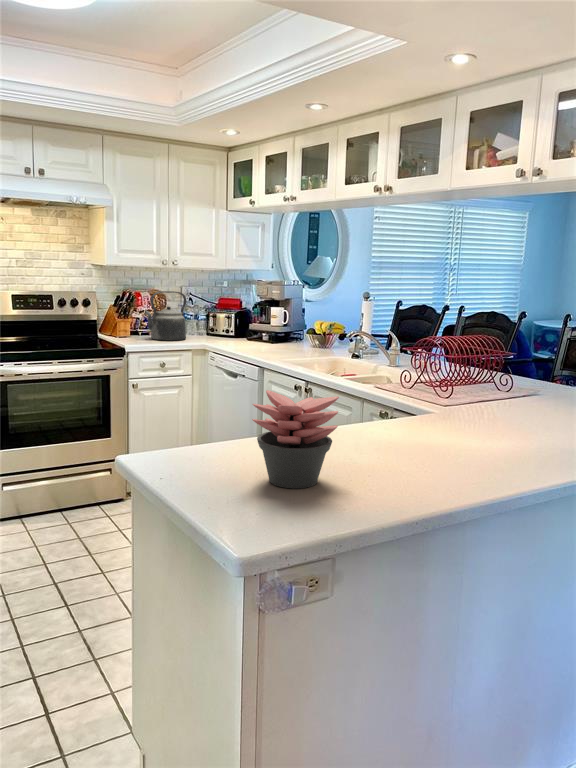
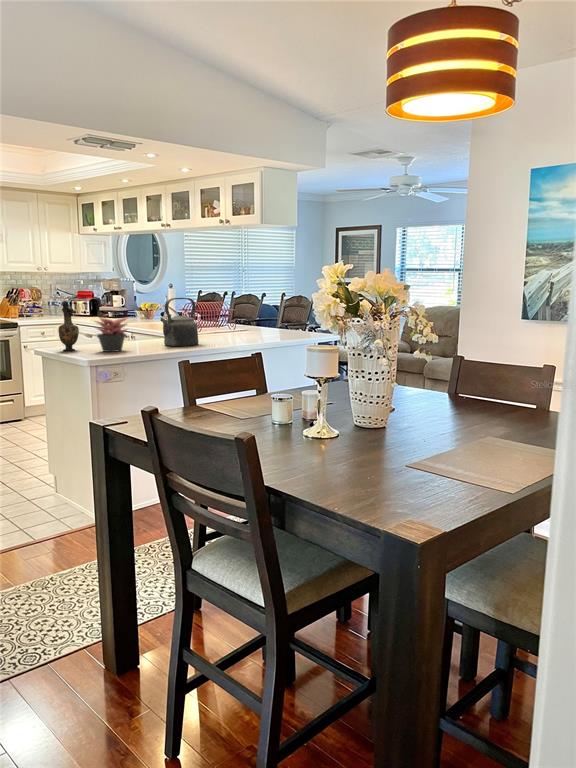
kettle: present [145,291,186,341] -> present [161,298,199,346]
vase: none [166,344,214,469] -> present [58,301,79,351]

